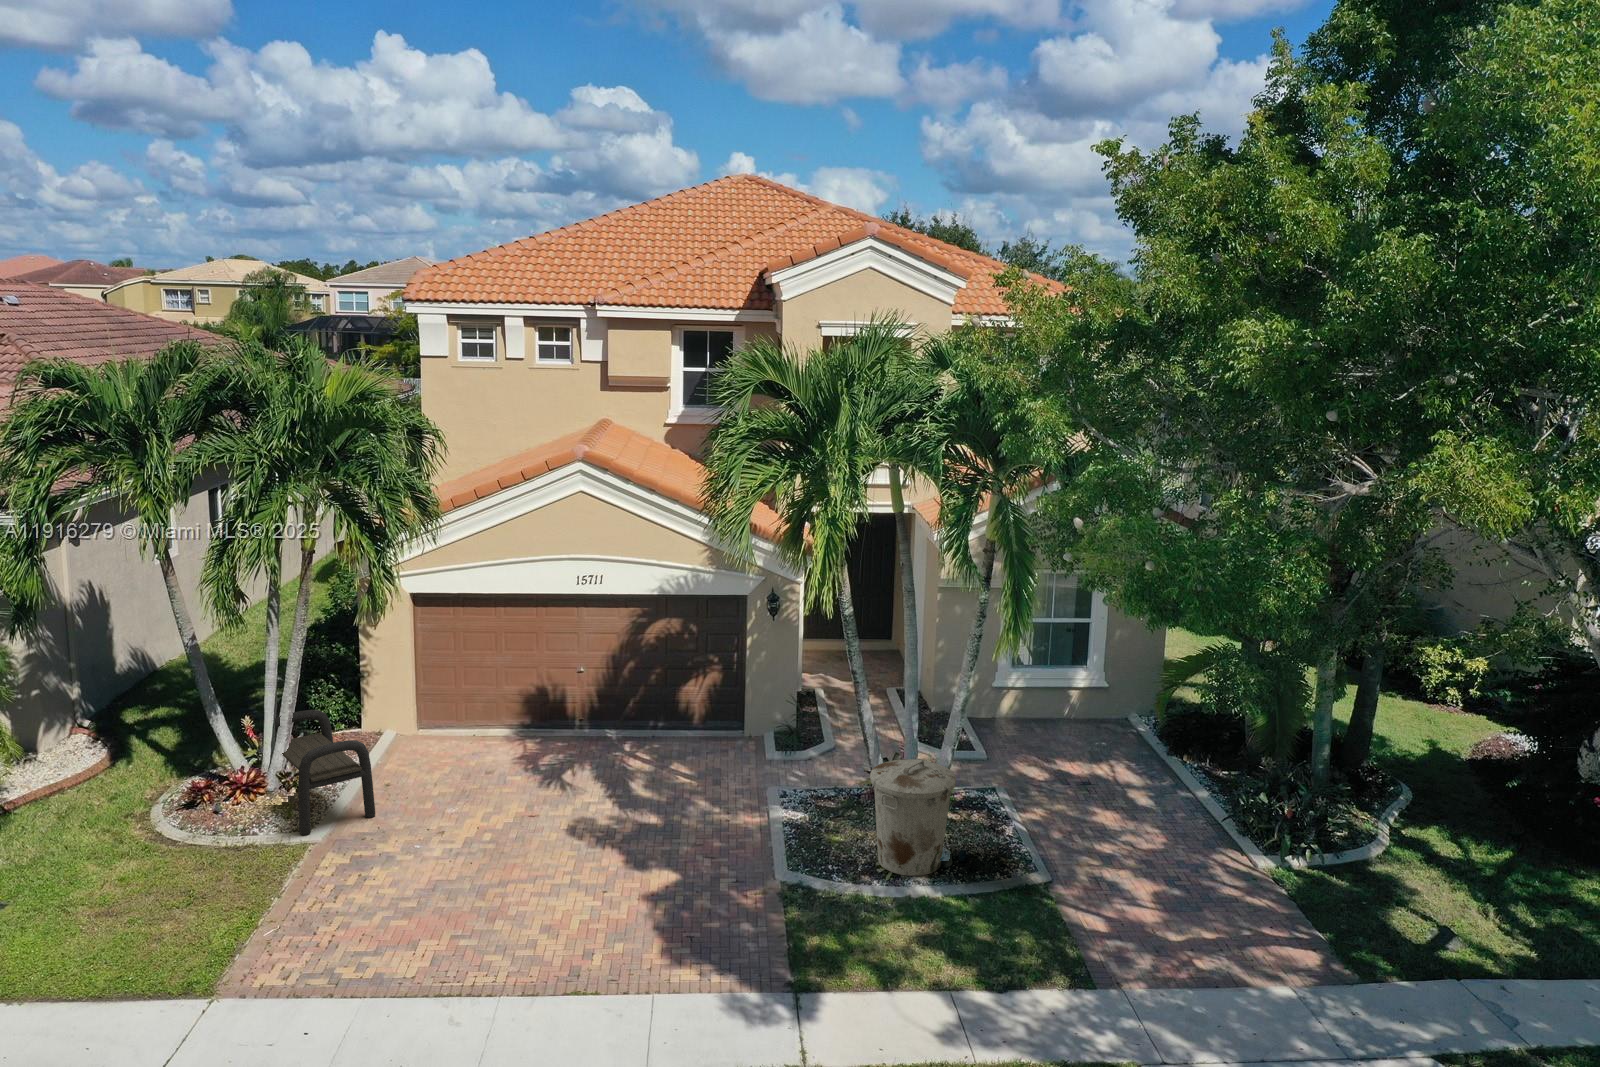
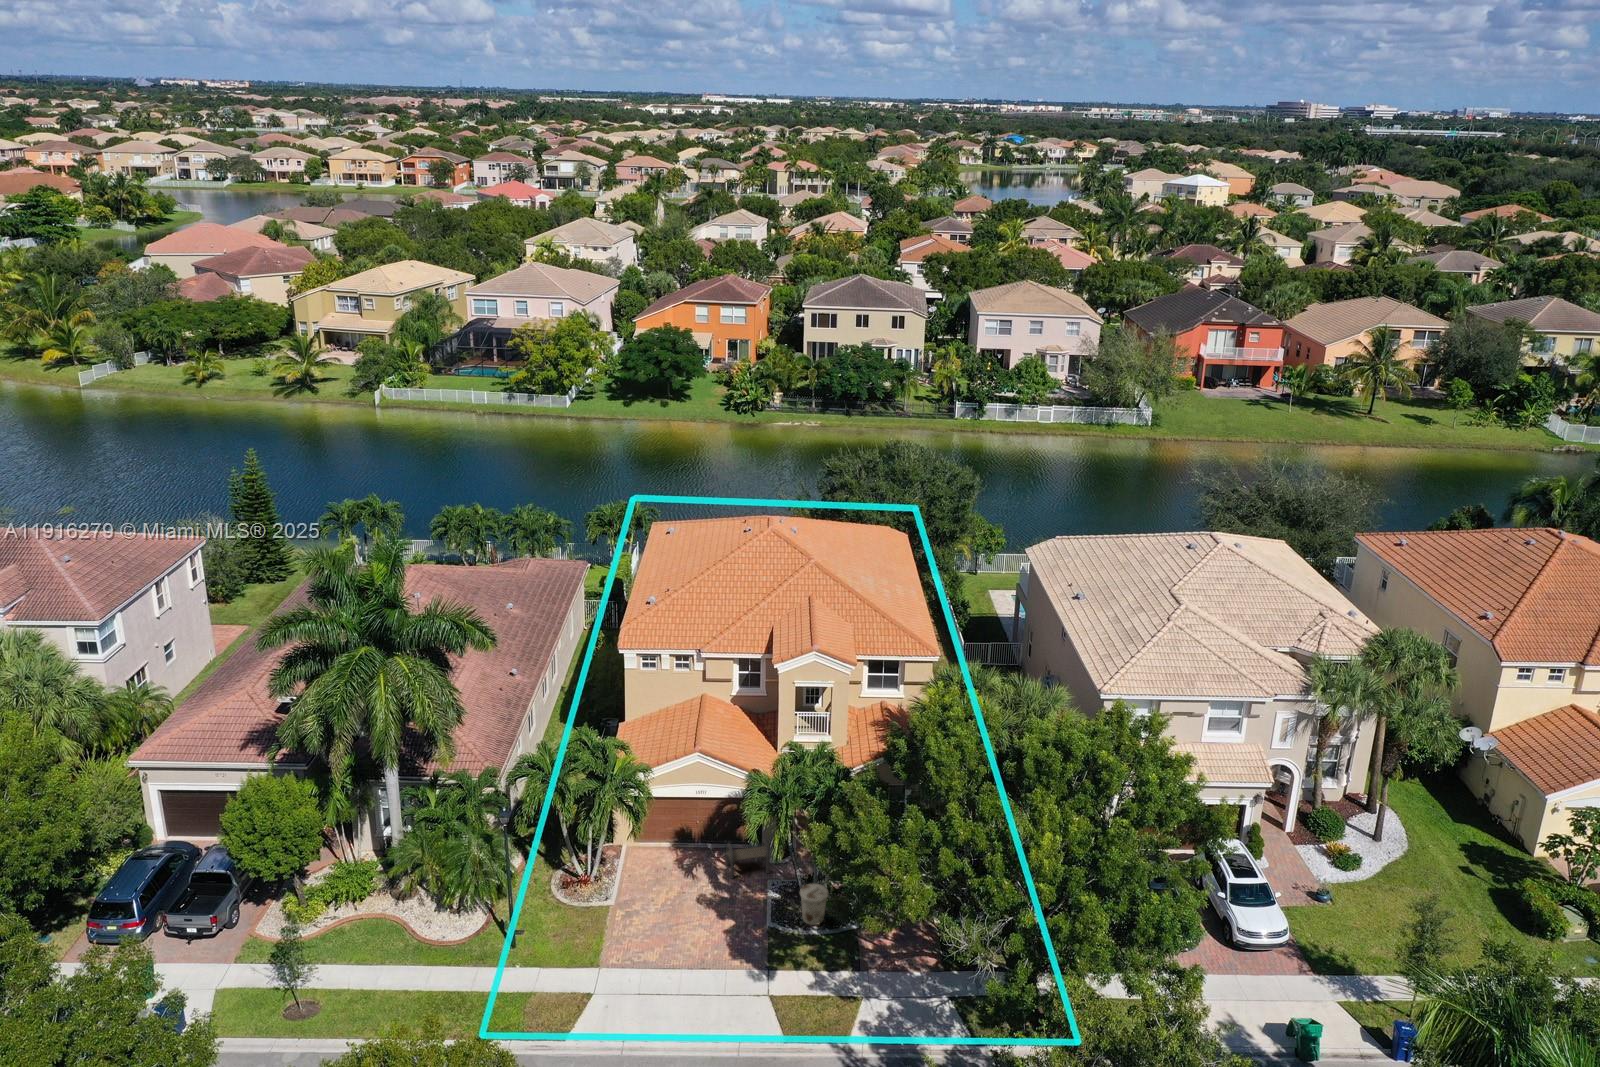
bench: present [275,710,375,835] -> present [726,839,770,878]

